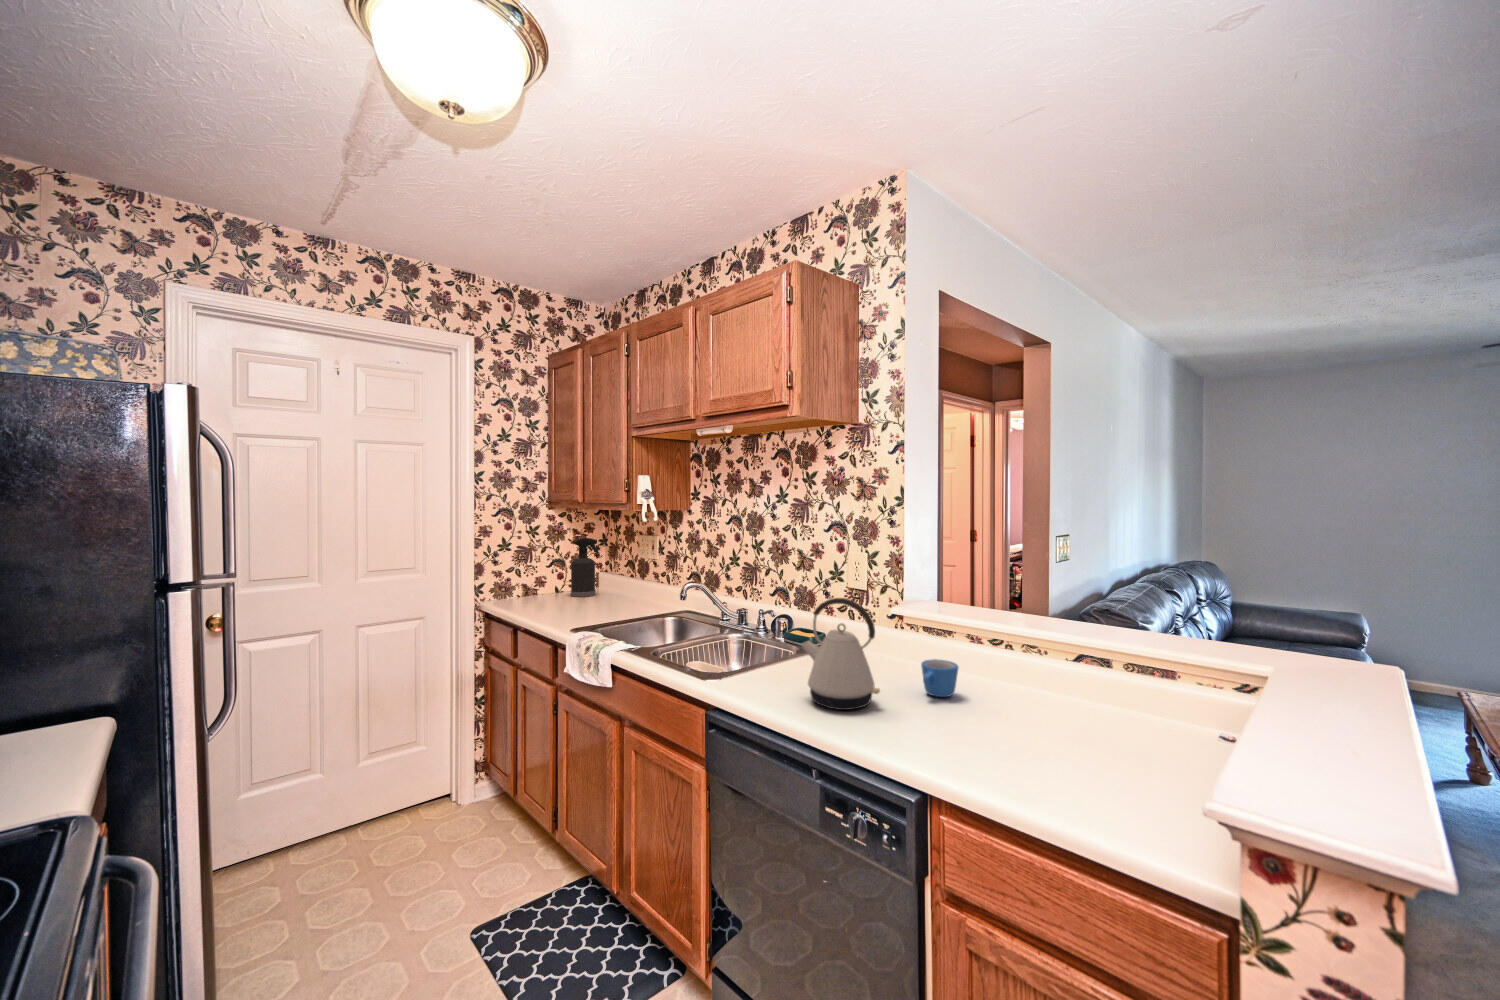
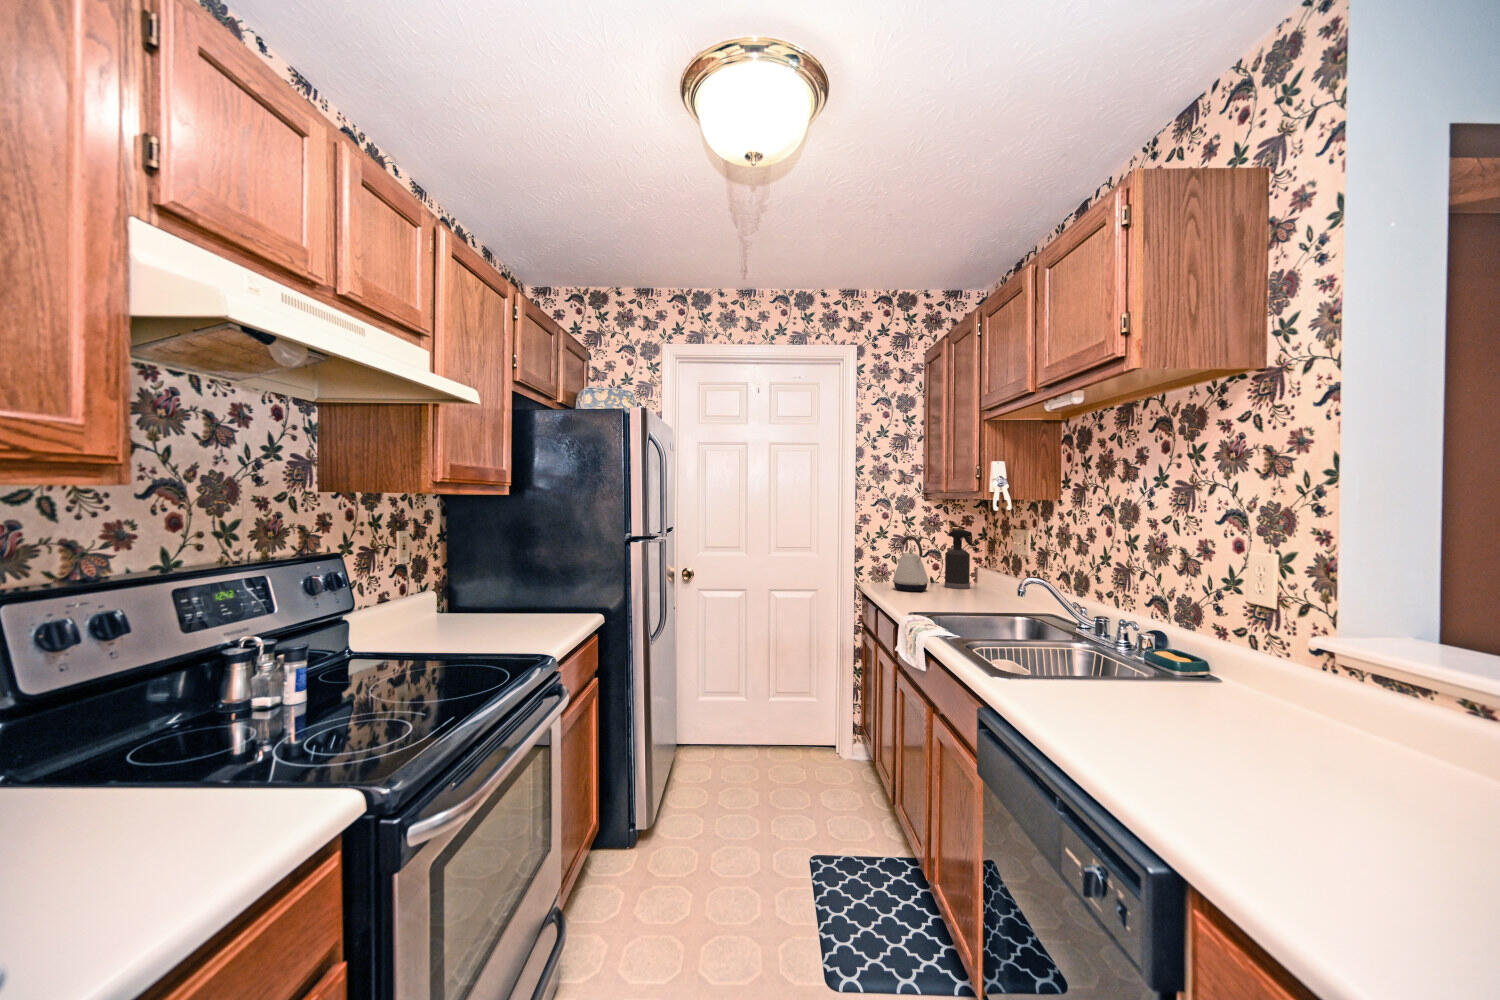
kettle: present [801,598,880,710] -> present [893,536,929,592]
mug: present [921,659,959,697] -> none [1305,716,1395,781]

